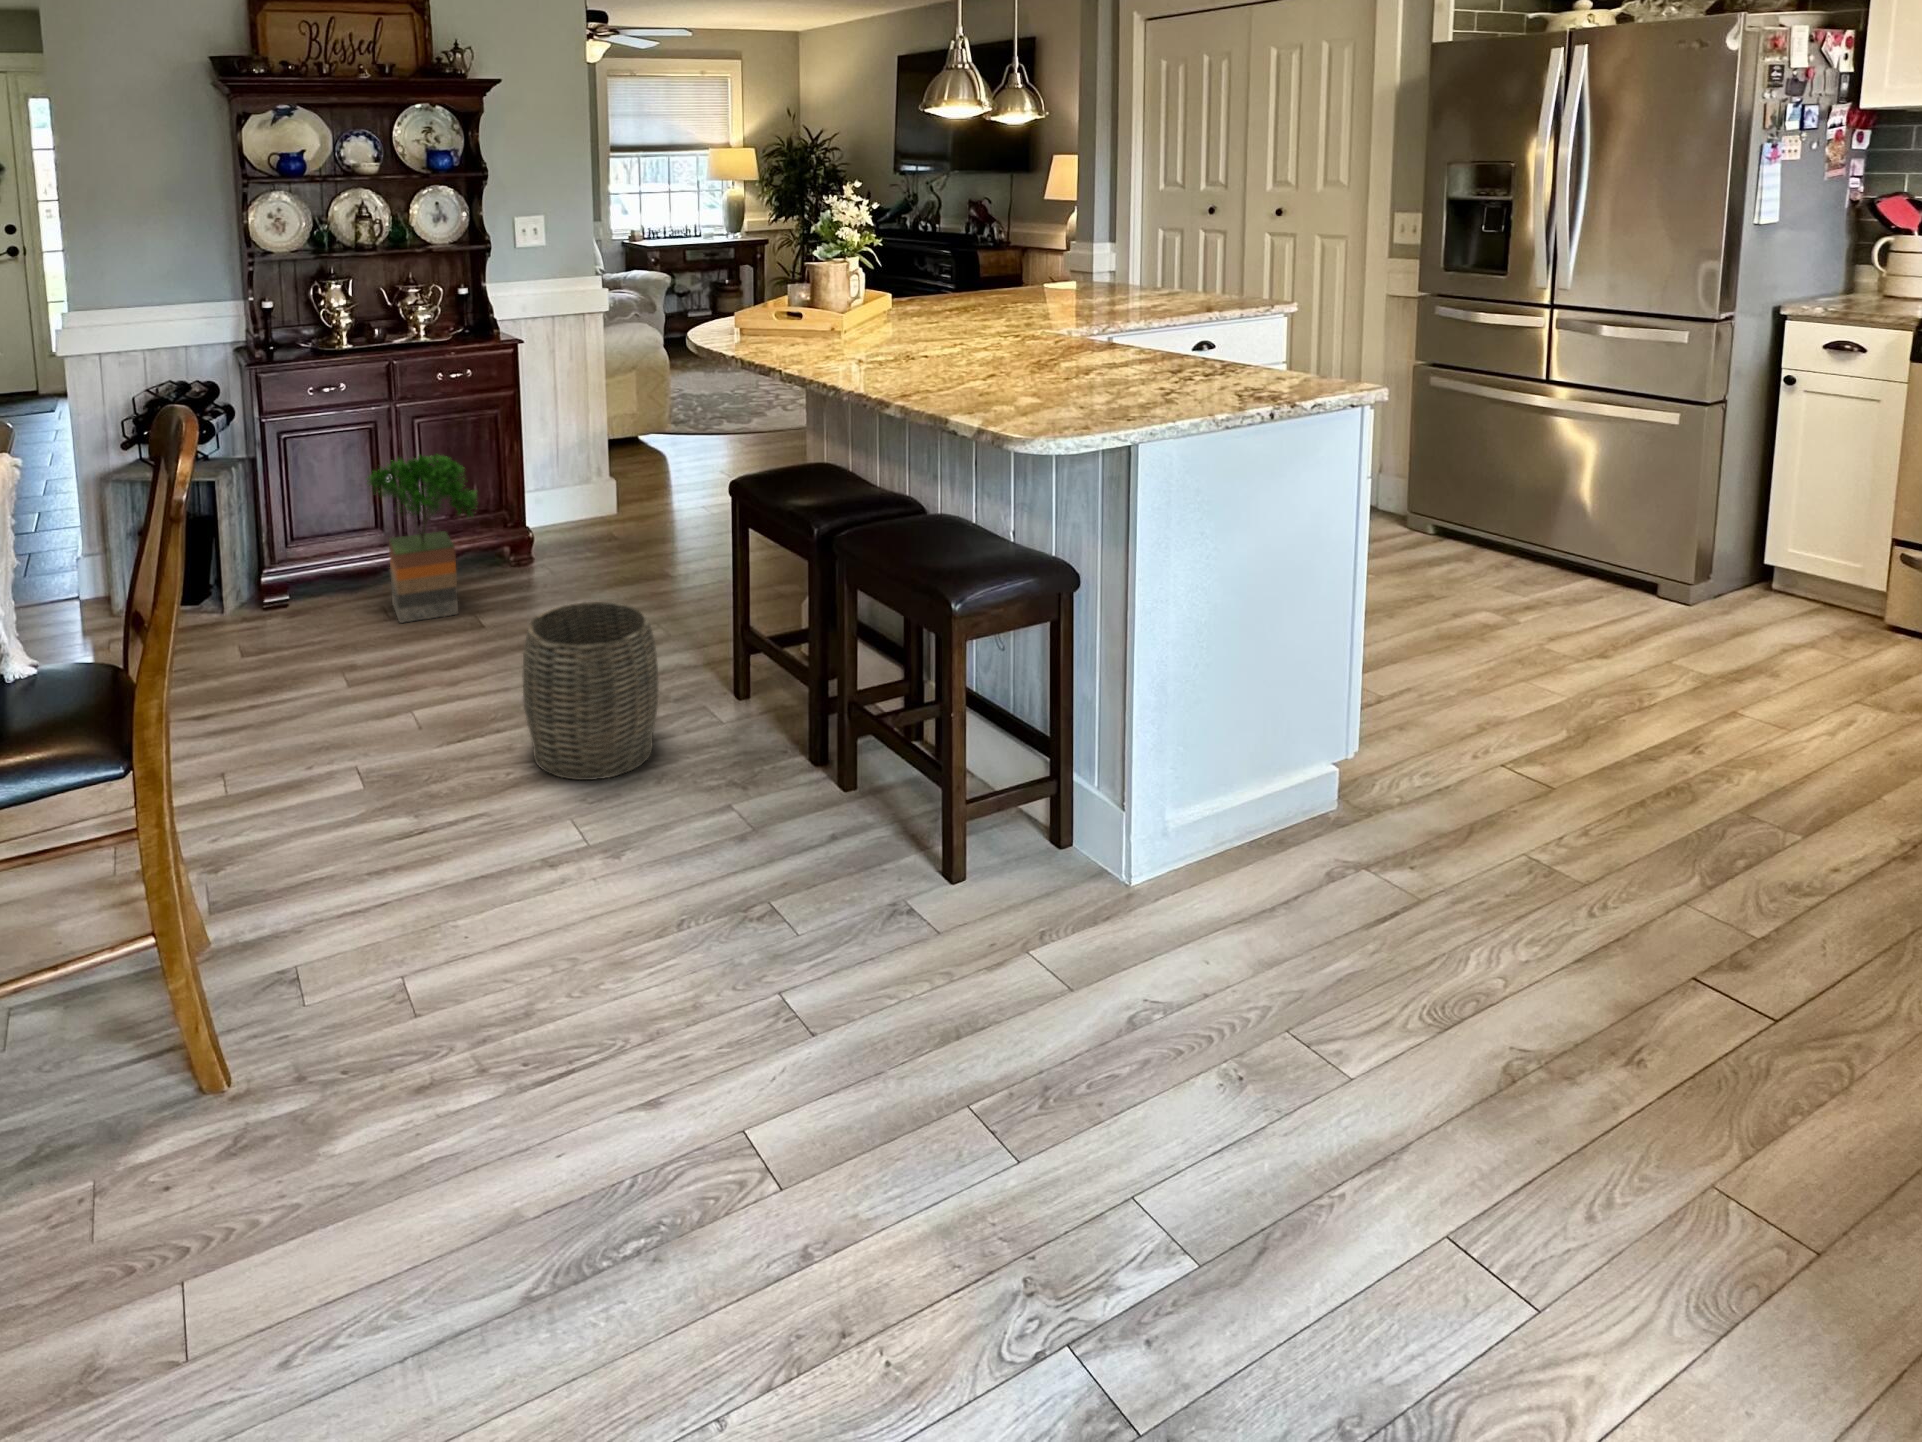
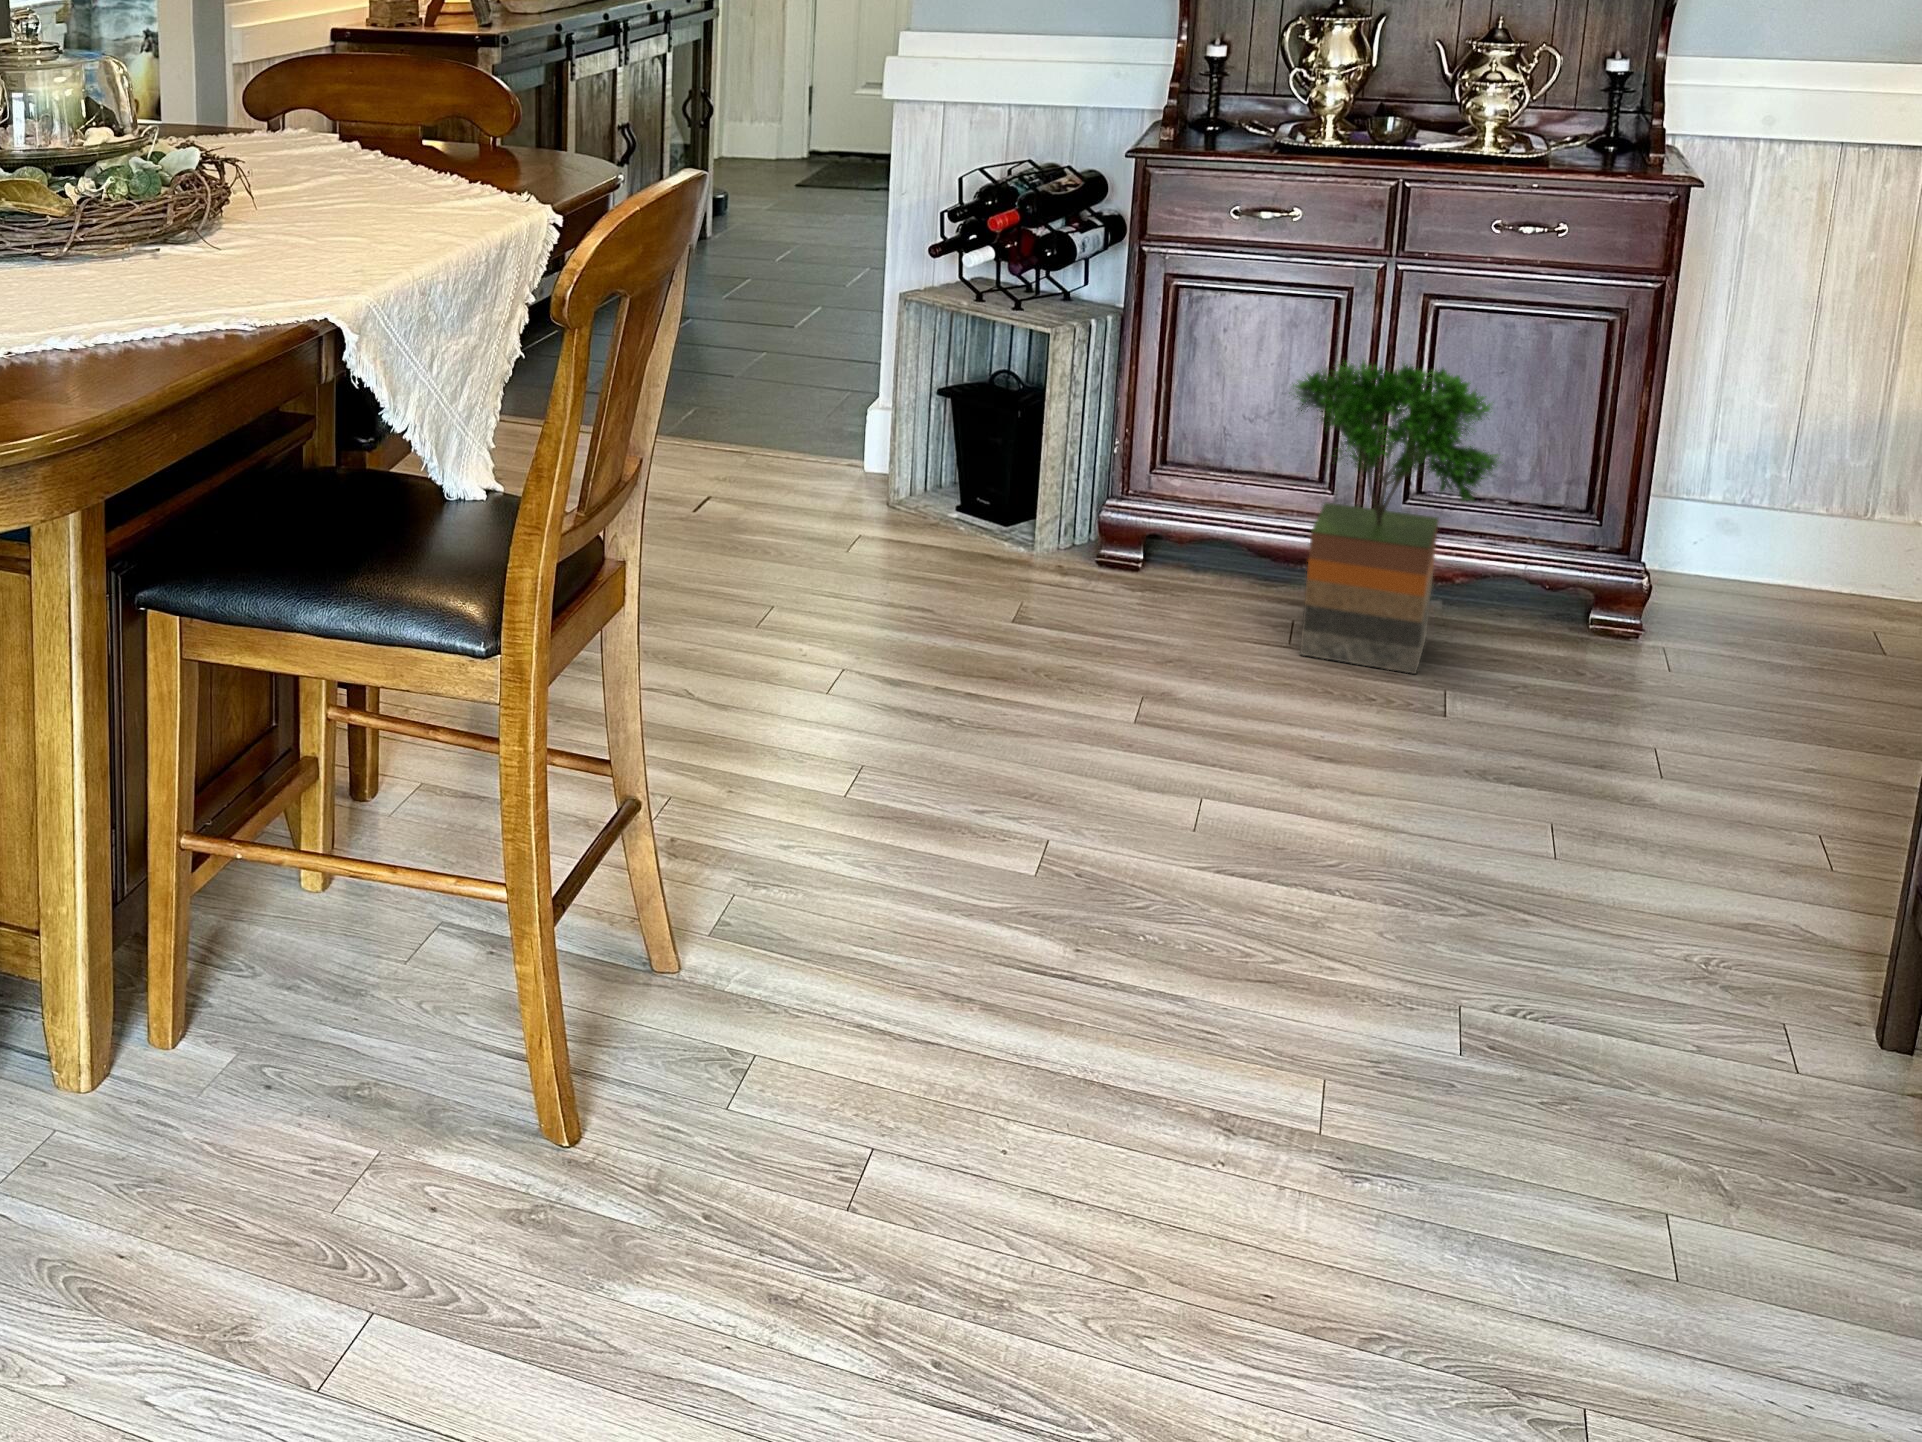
woven basket: present [522,602,659,780] -> none [1335,694,1638,1048]

